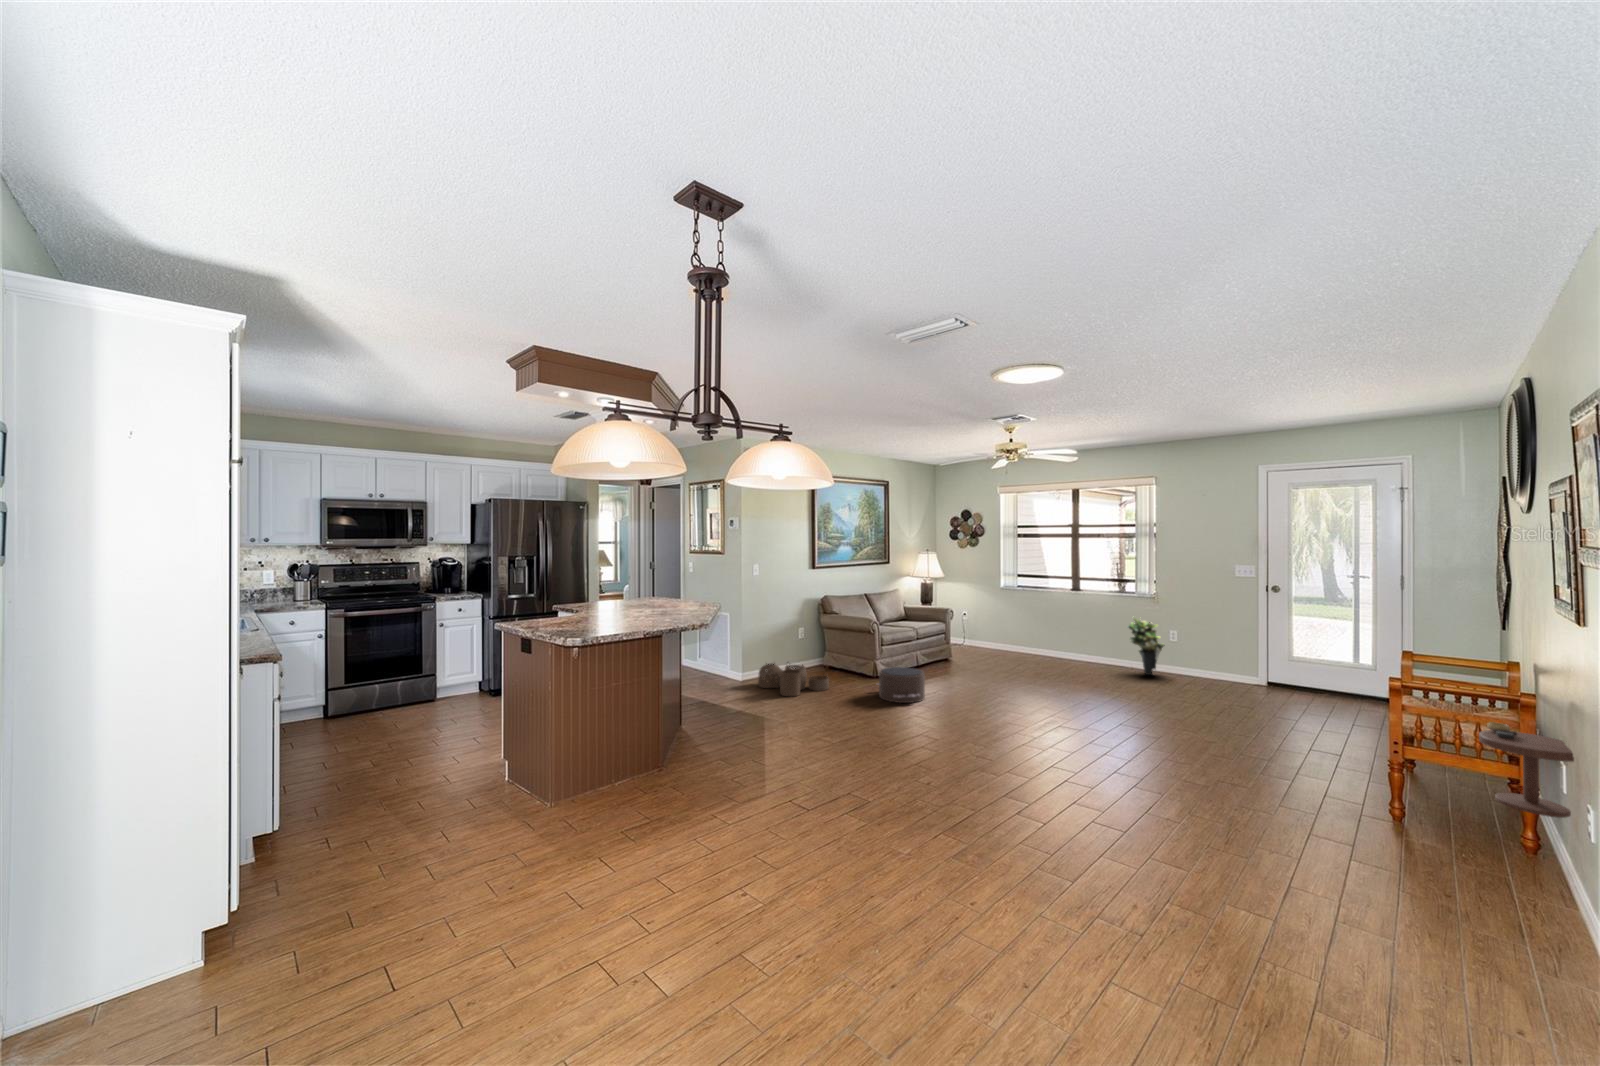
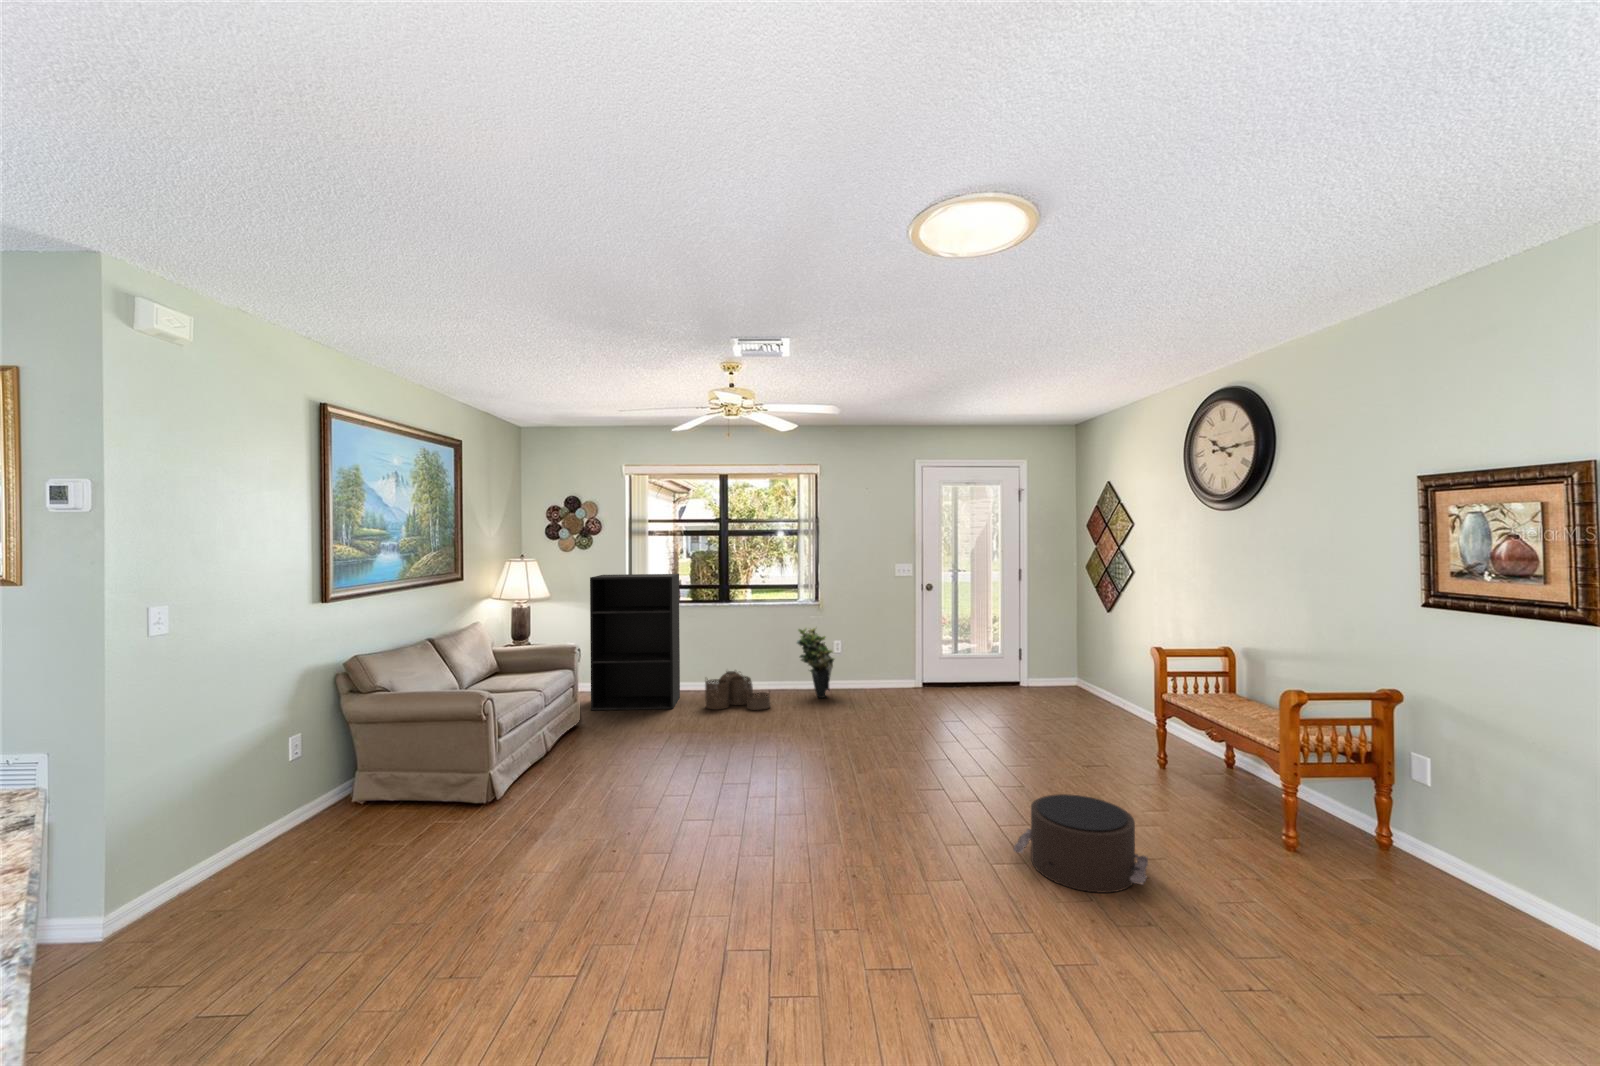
bookshelf: none [967,565,1034,663] -> present [590,574,680,710]
woven basket: present [758,662,829,696] -> present [705,671,770,710]
pouf: present [878,667,925,703] -> present [1014,794,1148,893]
side table: present [1479,722,1574,818] -> none [1358,724,1461,874]

